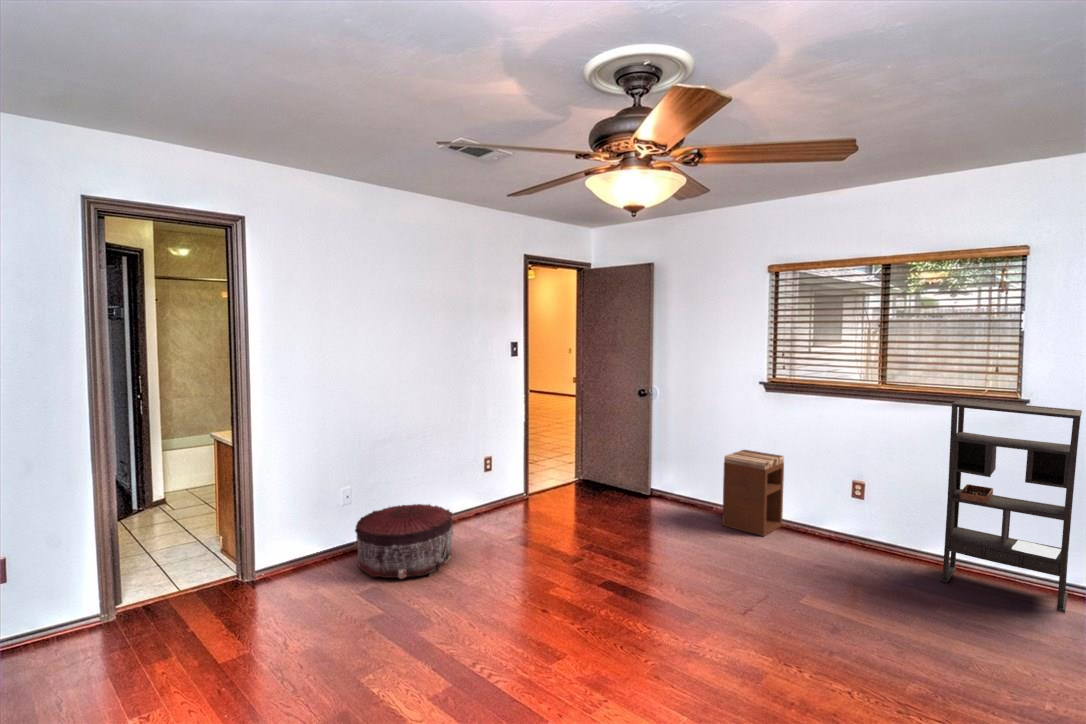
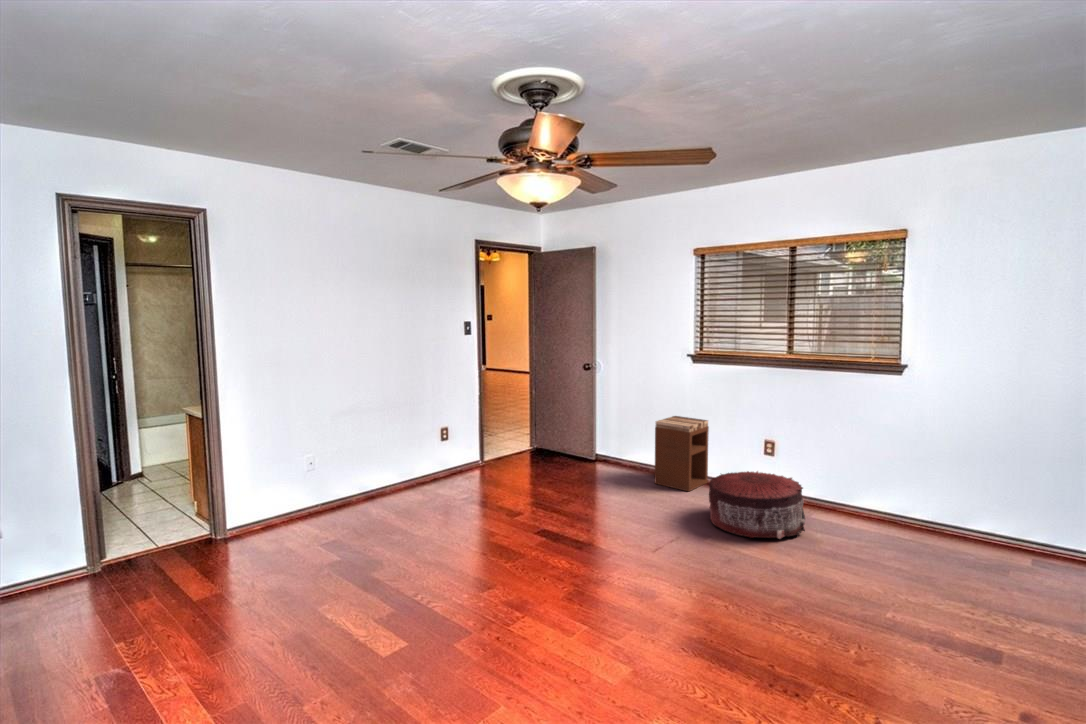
bookshelf: present [940,399,1082,613] -> none [832,366,946,545]
pouf: present [355,504,453,579] -> present [709,471,805,539]

